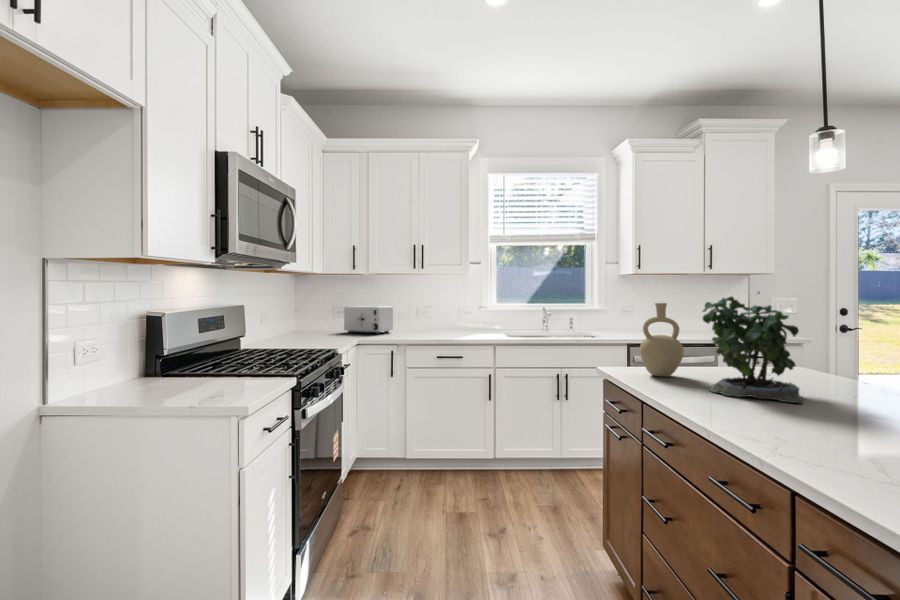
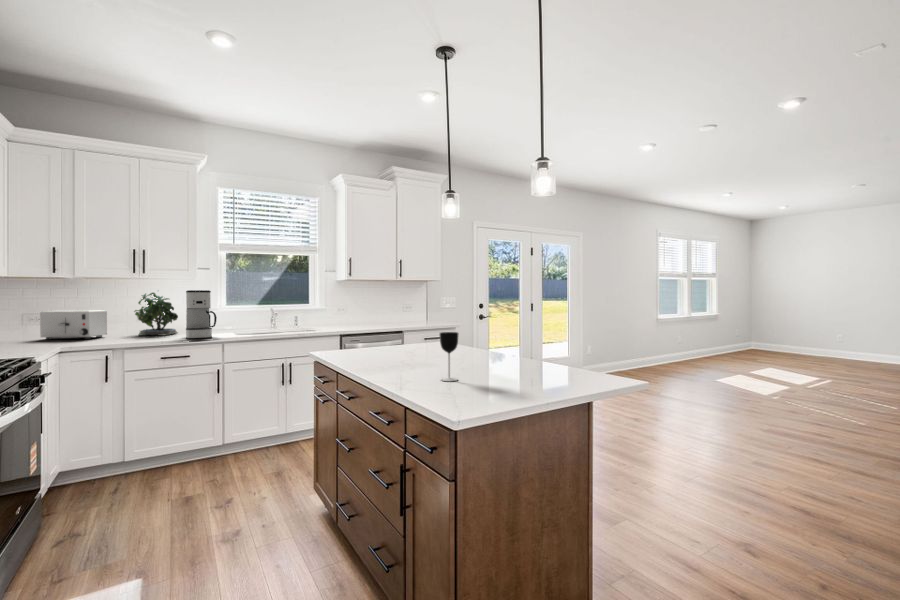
coffee maker: none [459,286,488,338] -> present [186,290,217,339]
potted plant: present [703,292,803,403] -> present [134,293,178,335]
vase: present [640,303,684,377] -> none [341,304,371,358]
wine glass: none [827,350,867,434] -> present [440,332,458,381]

